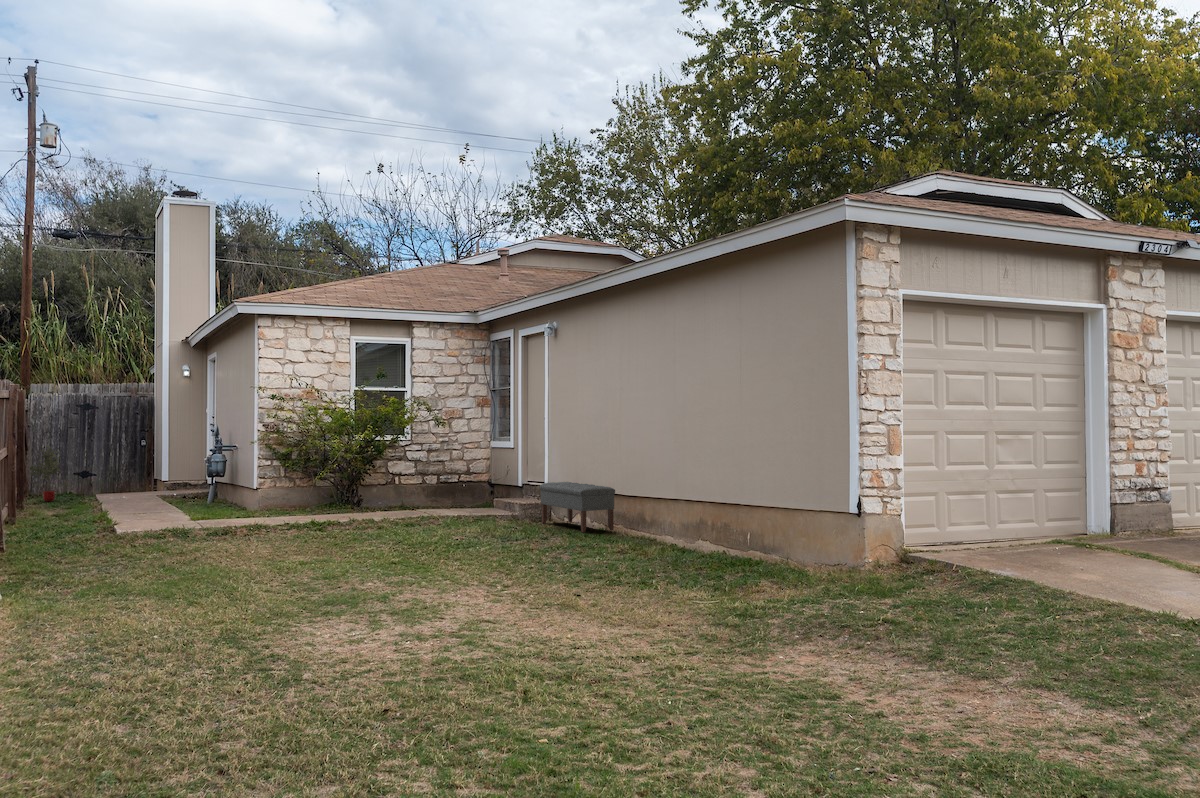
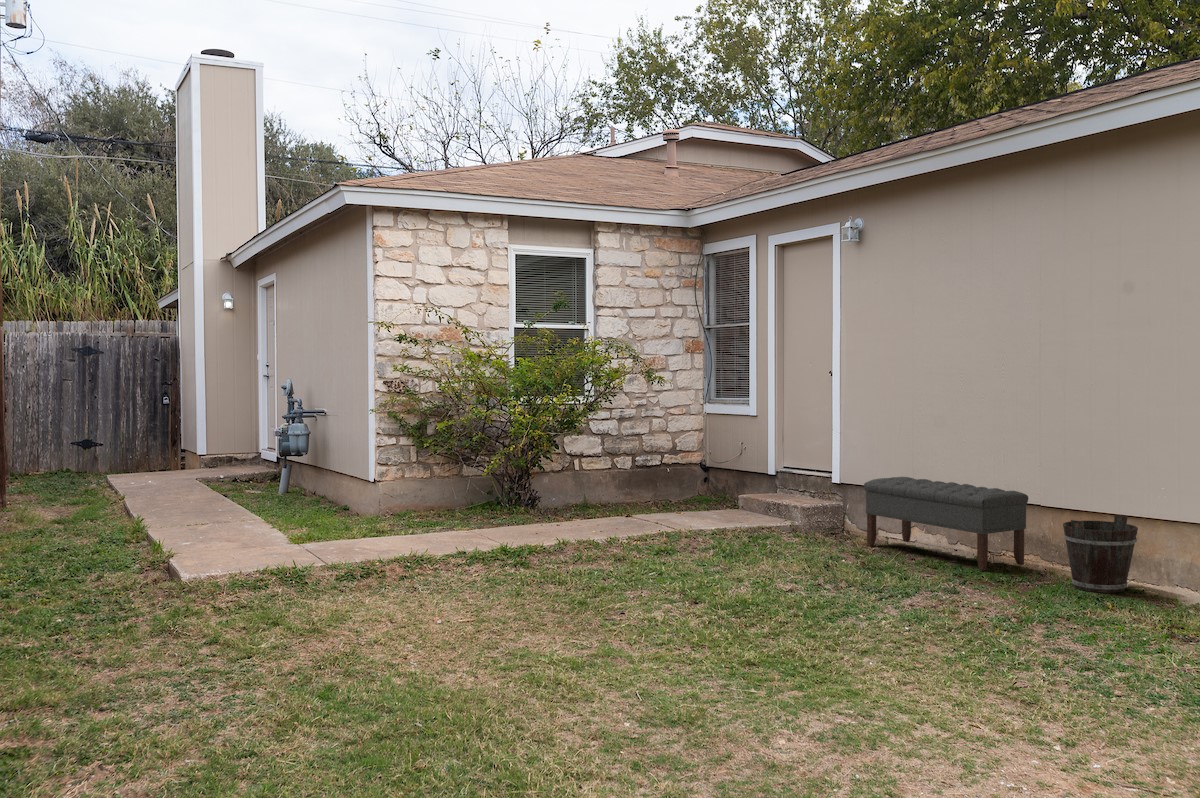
potted tree: present [30,446,60,502] -> none [9,409,59,493]
bucket: none [612,498,650,540] -> present [1063,515,1138,593]

